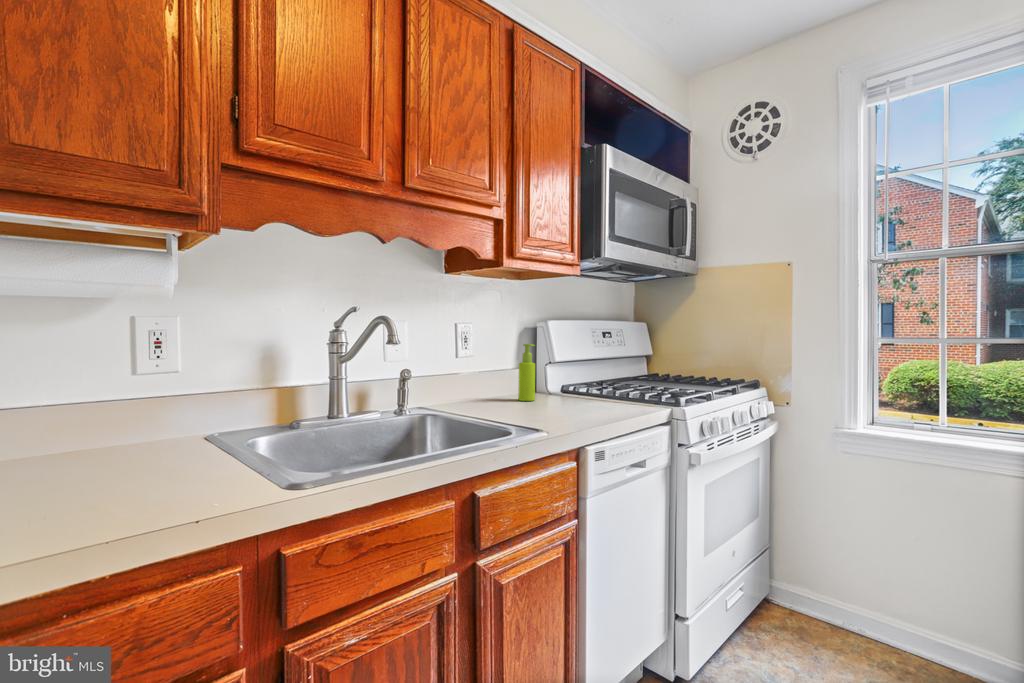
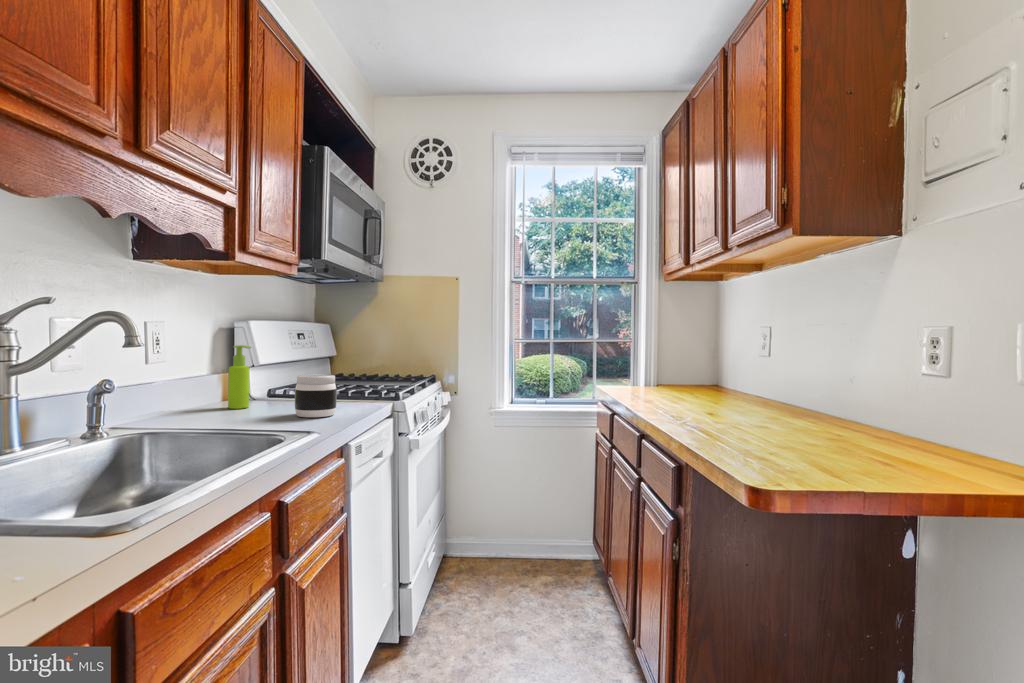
jar: none [558,373,597,416] -> present [295,374,337,417]

